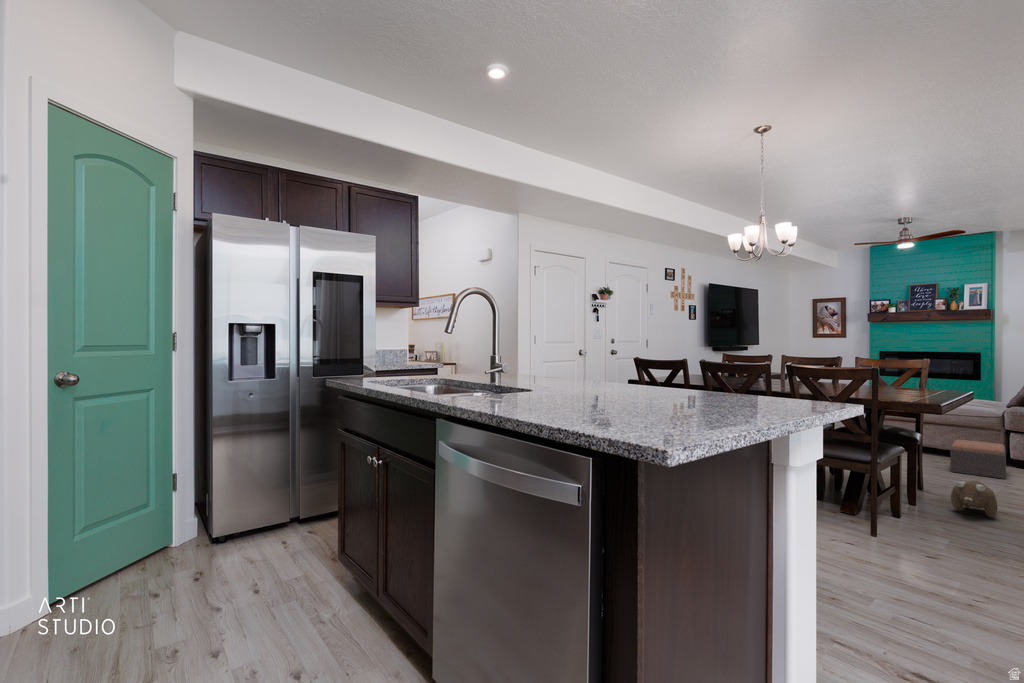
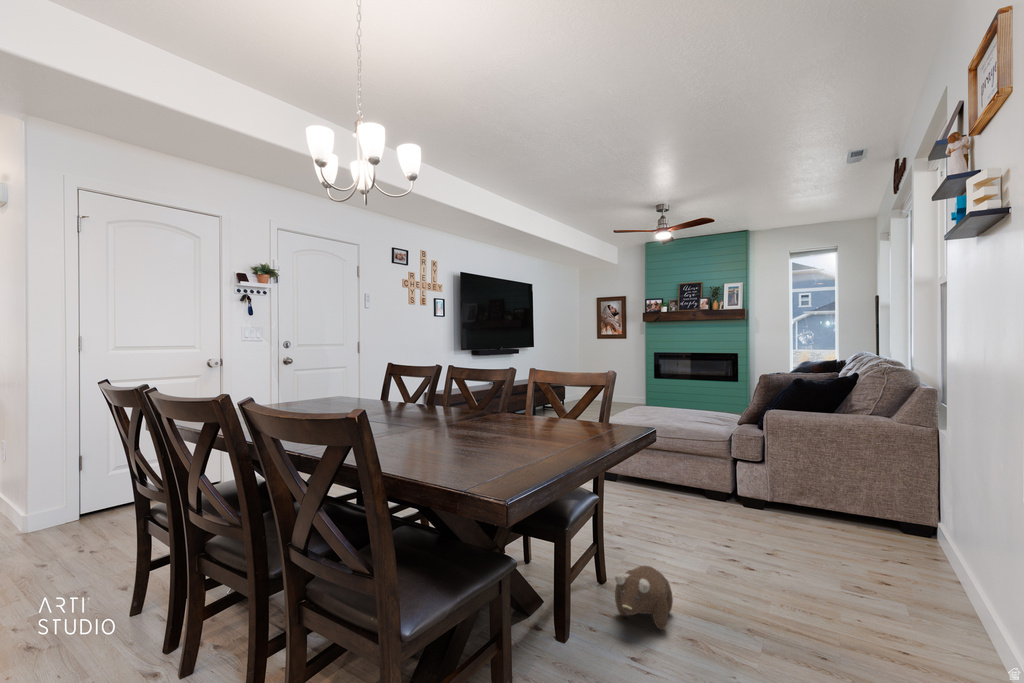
footstool: present [950,440,1006,479] -> none [662,470,723,525]

